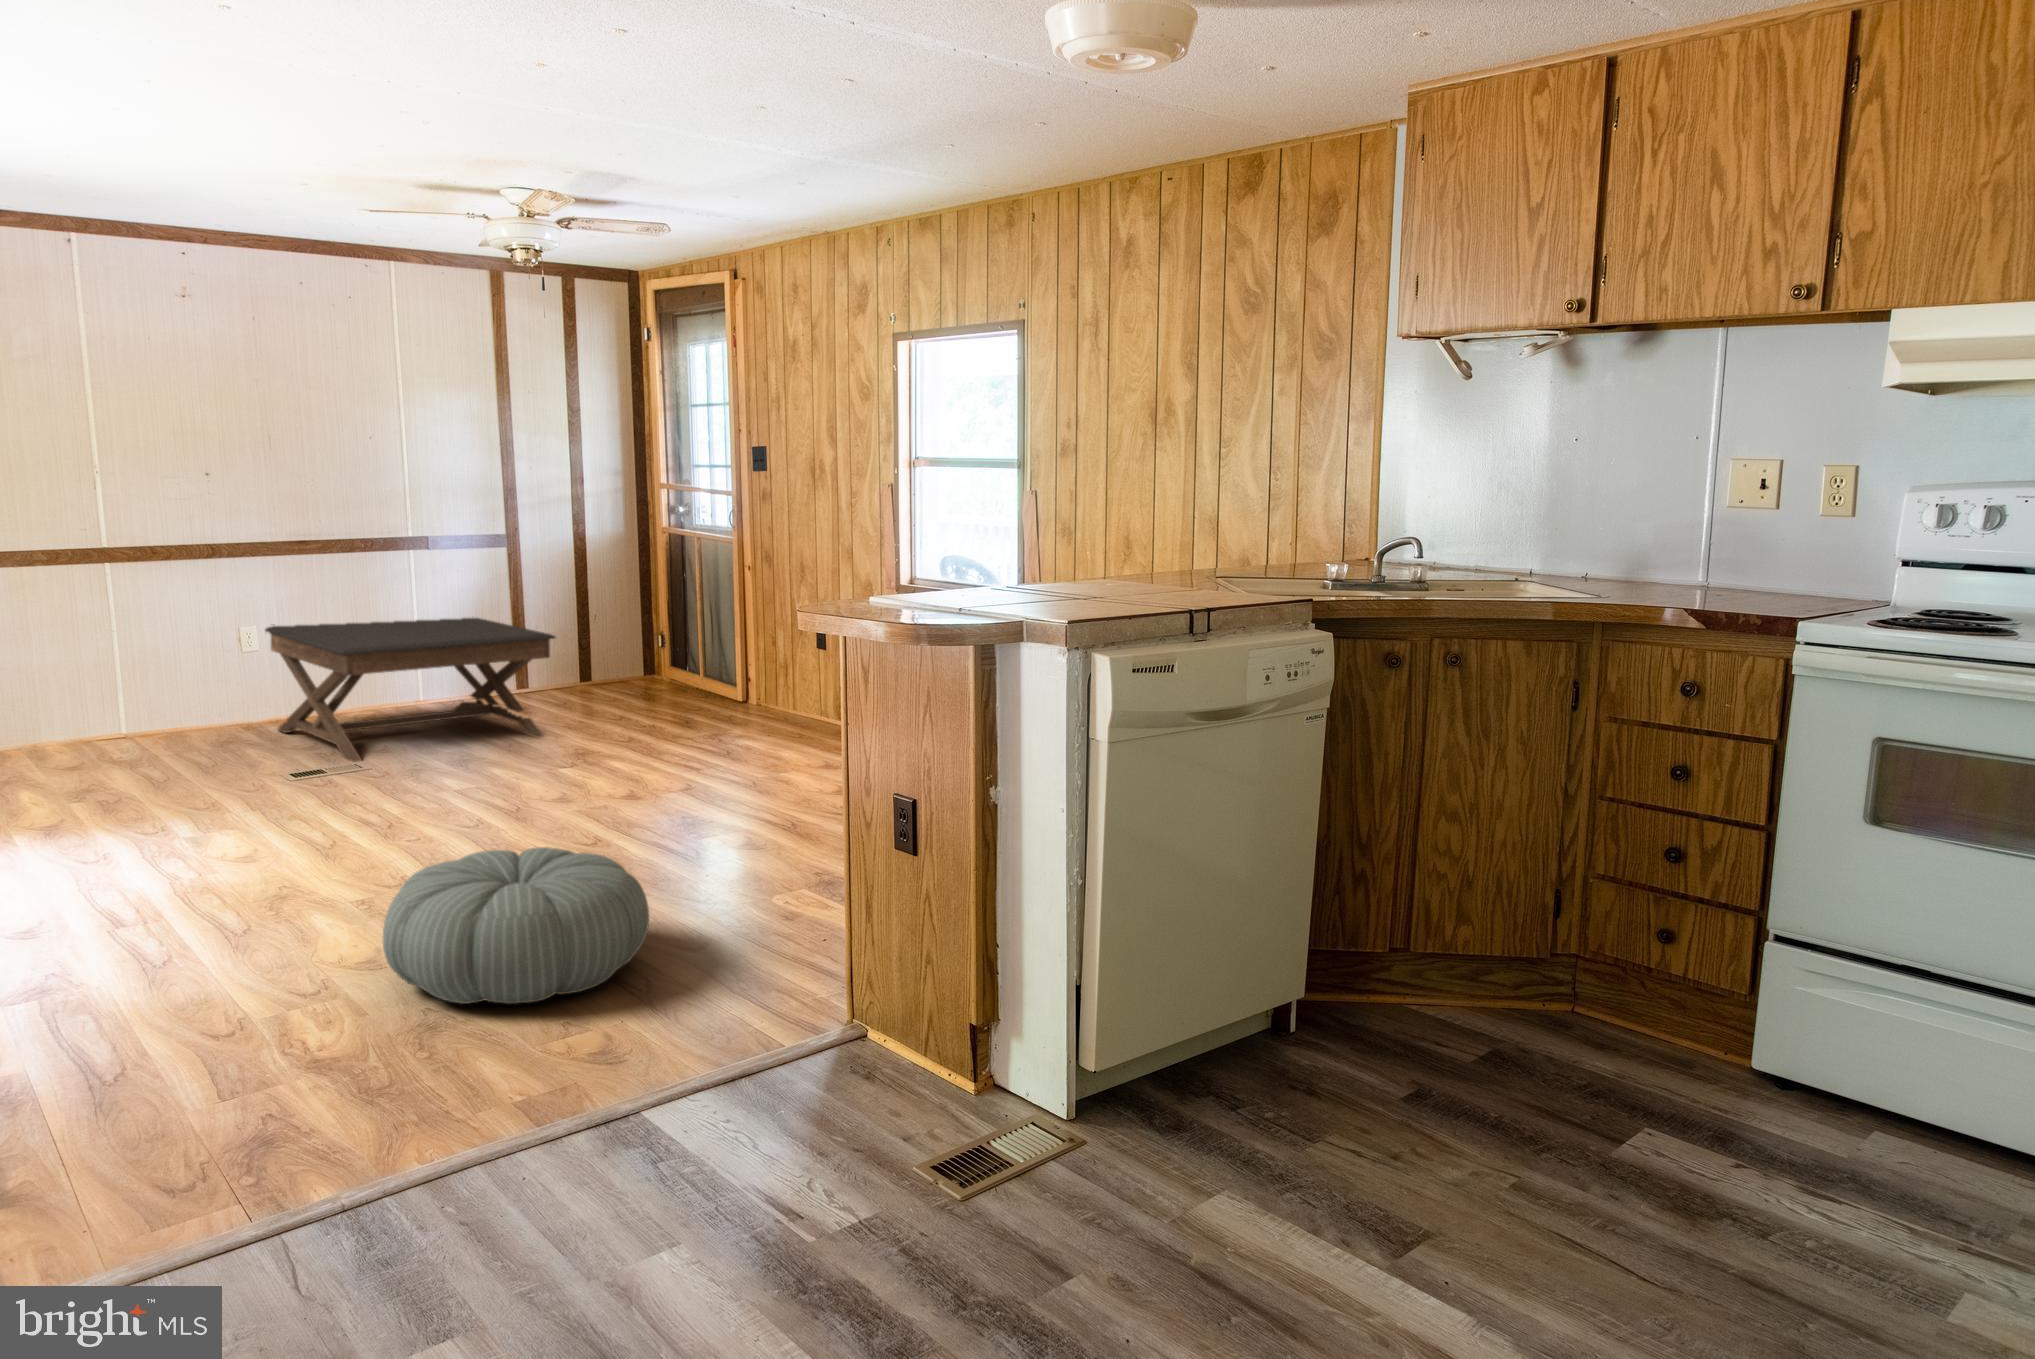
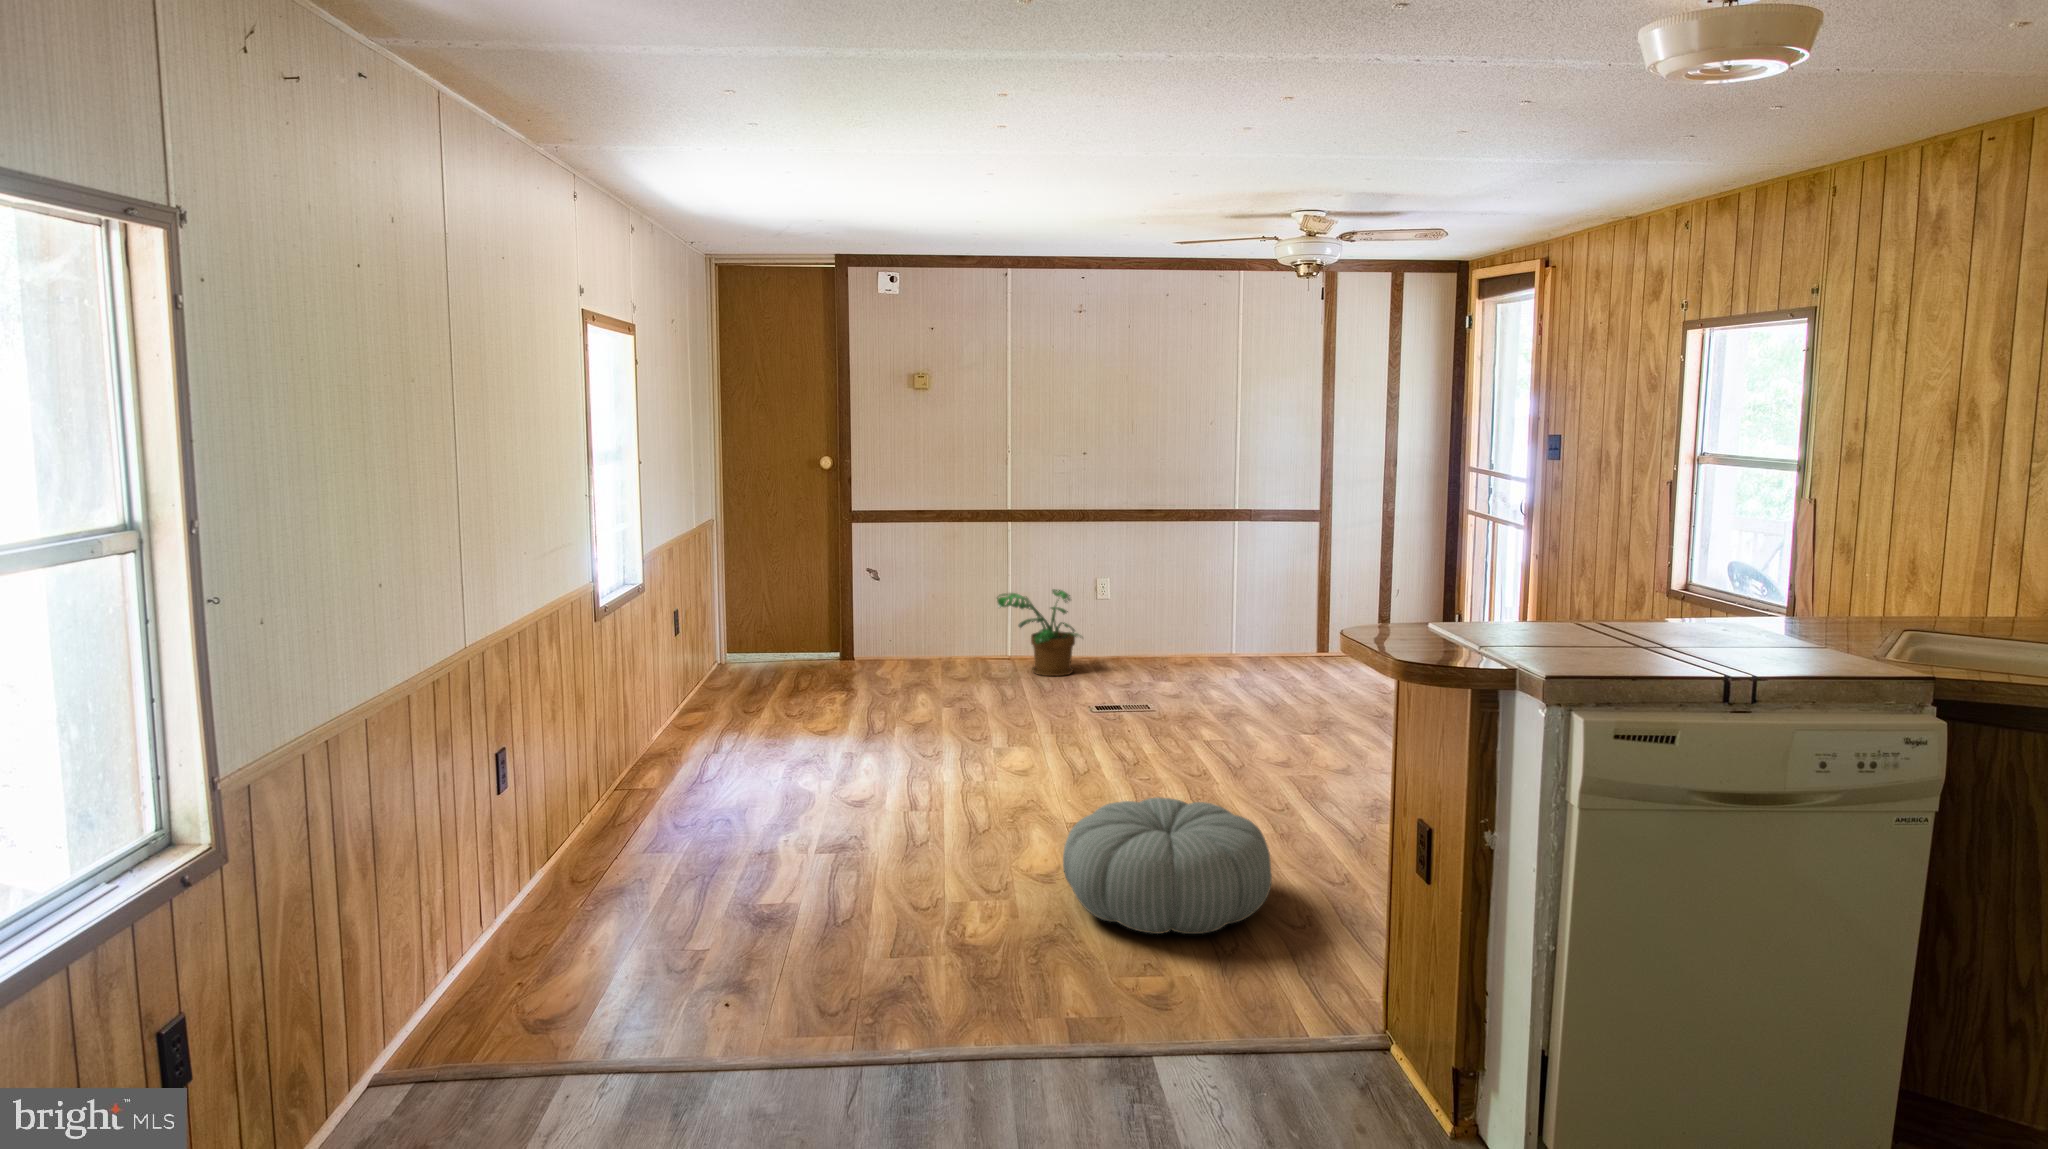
coffee table: present [265,618,555,762] -> none [1154,580,1367,698]
potted plant: none [32,644,172,762] -> present [997,589,1082,676]

